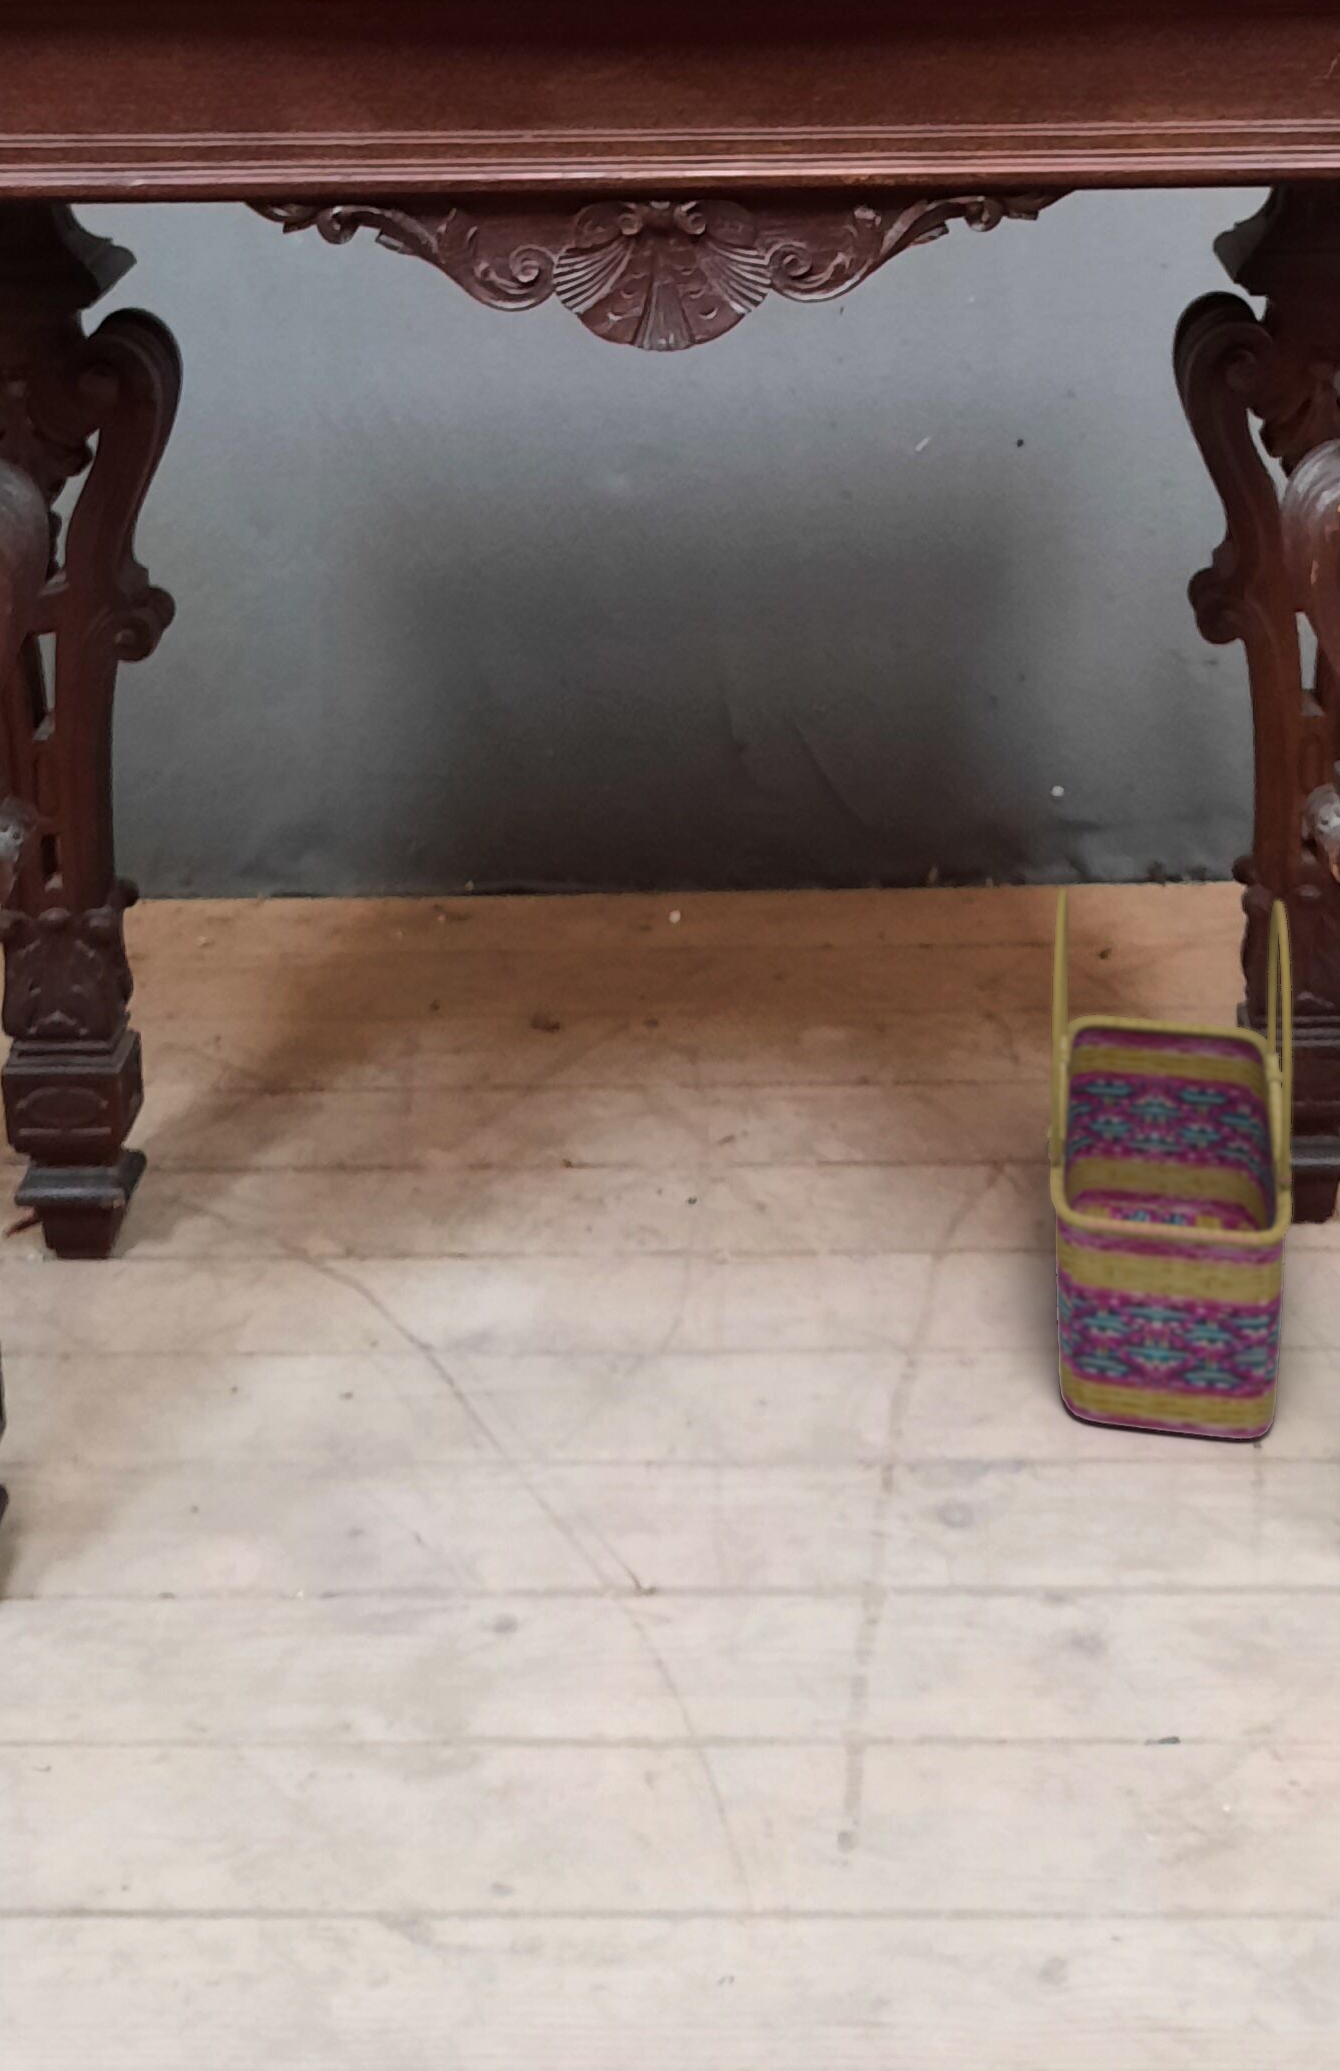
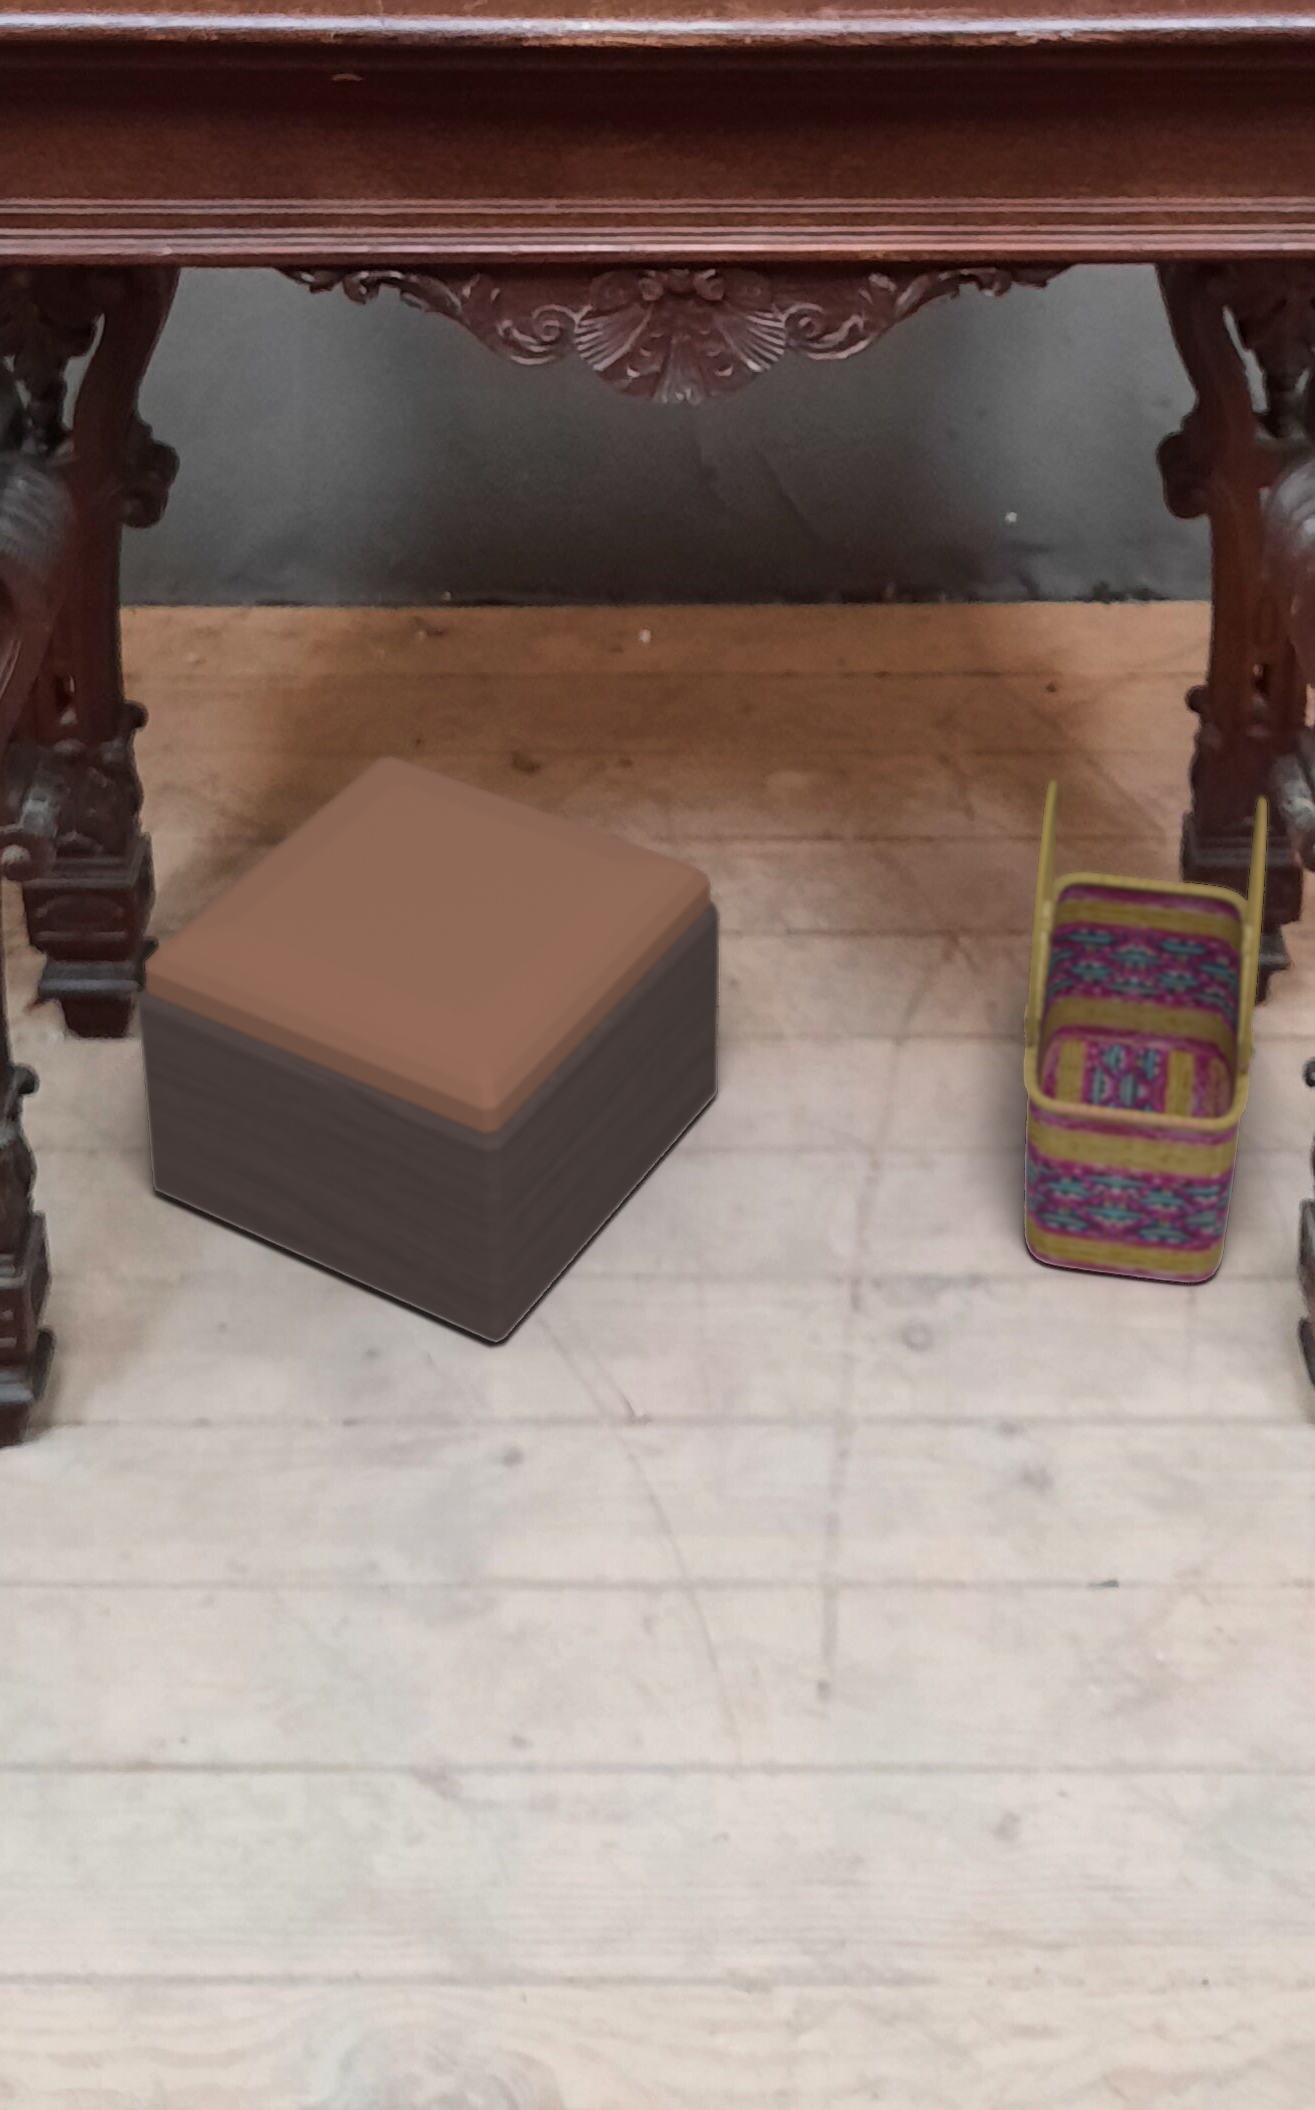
footstool: none [134,908,735,1504] -> present [138,757,719,1342]

